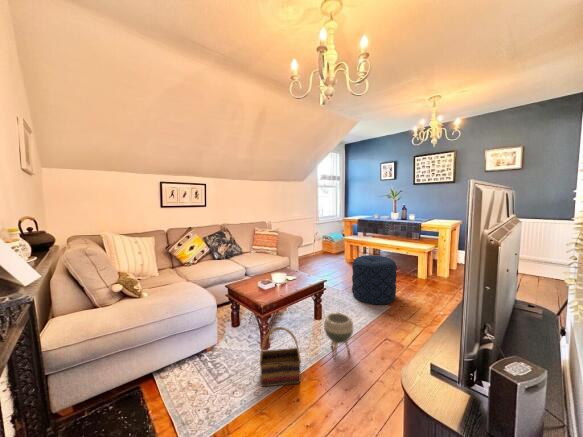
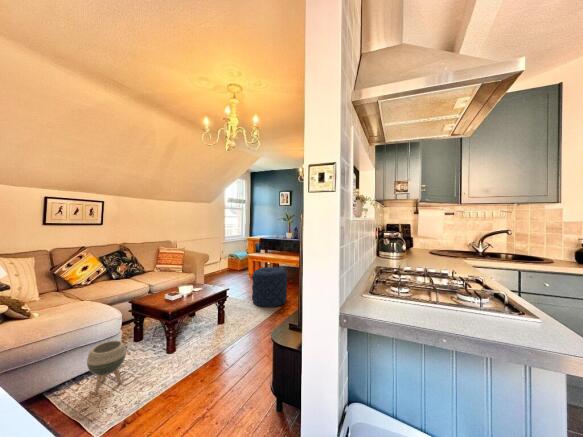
planter: present [324,313,353,359] -> present [87,340,126,394]
basket: present [260,327,301,386] -> none [168,326,205,380]

